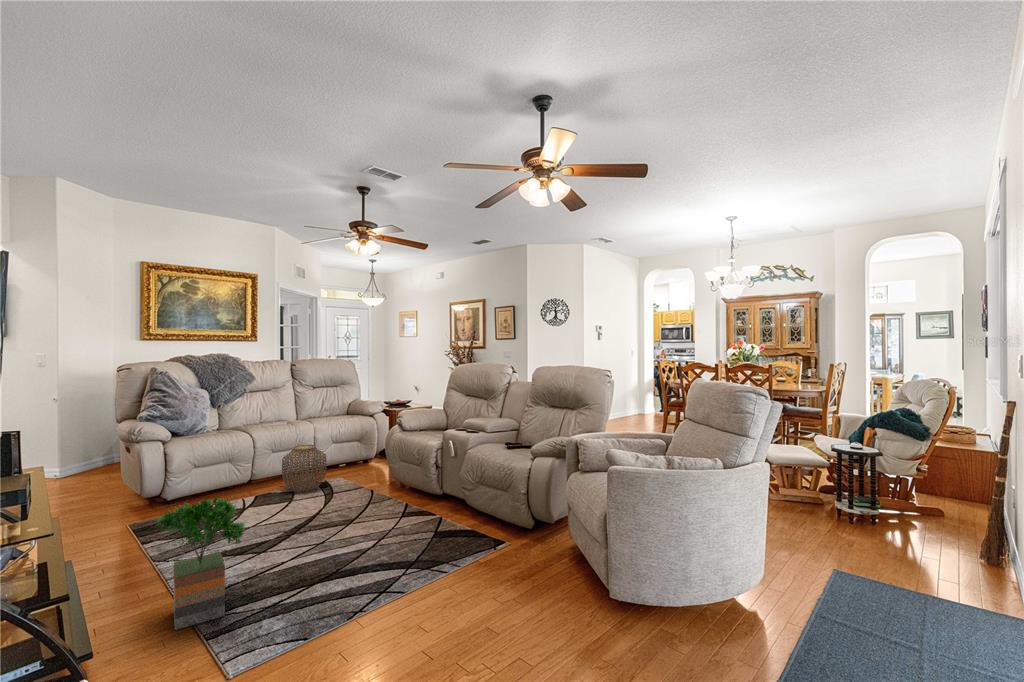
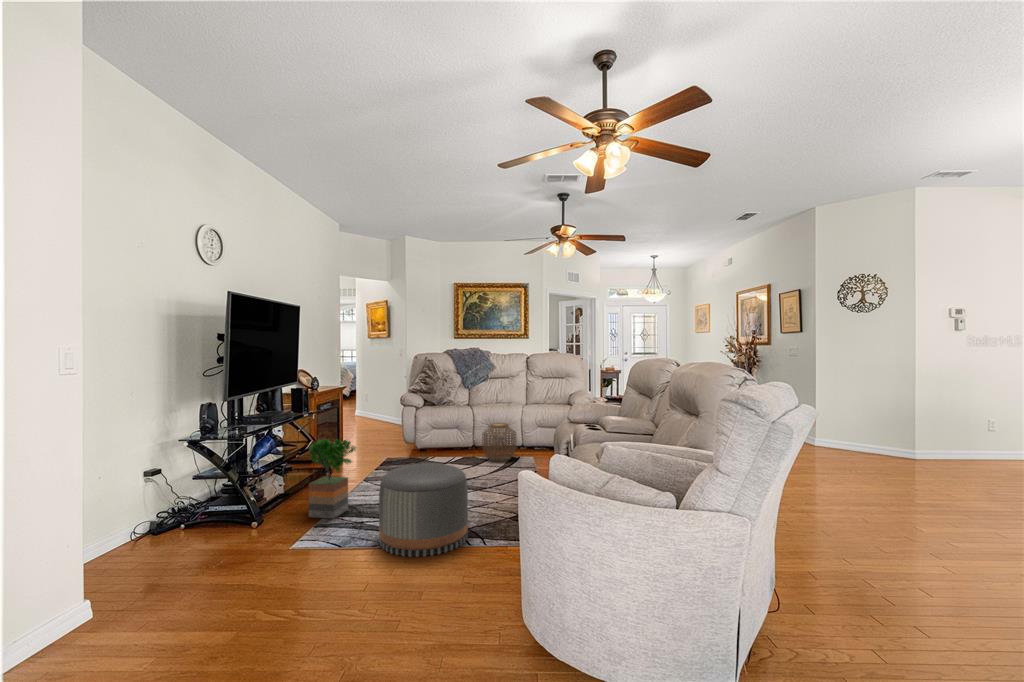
pouf: none [341,496,447,617] -> present [379,463,468,557]

